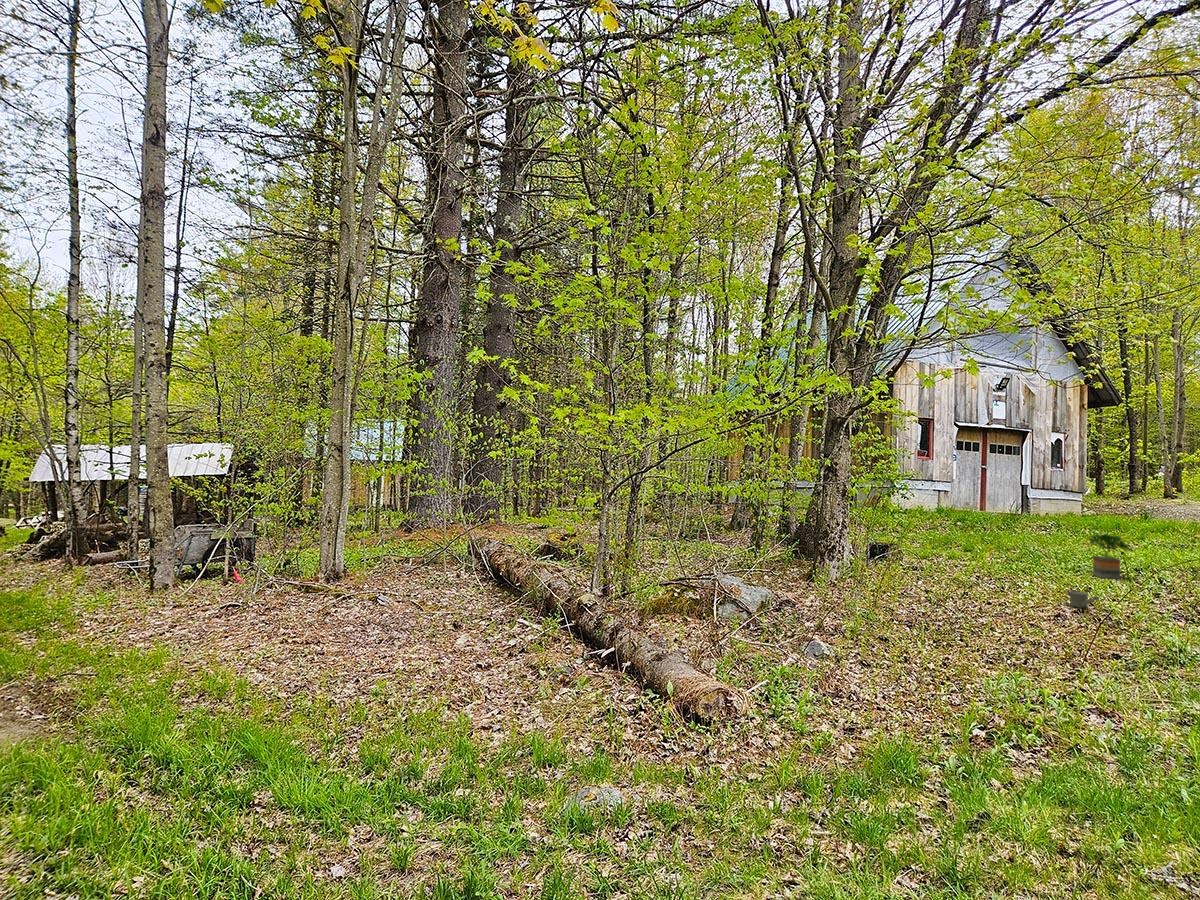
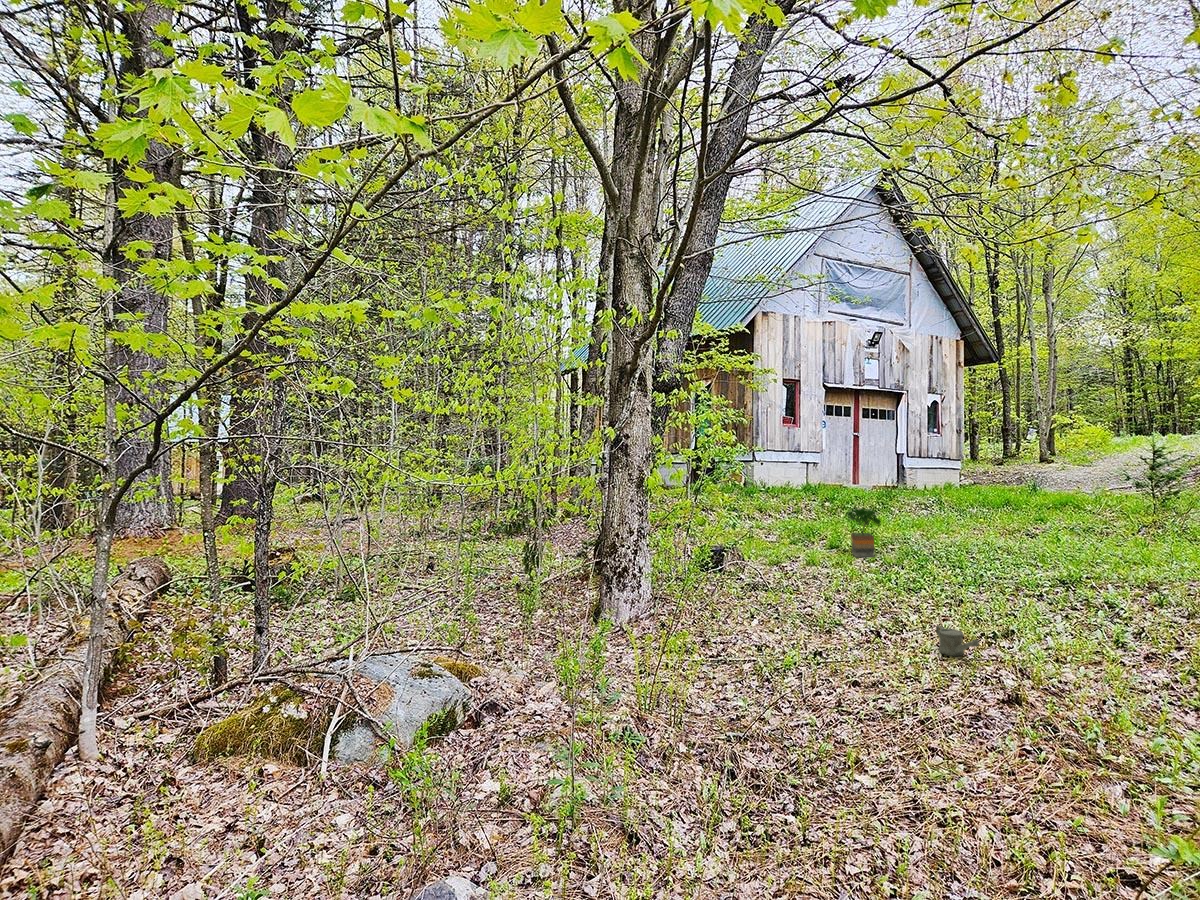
potted tree: present [1089,534,1128,579] -> present [847,508,881,557]

